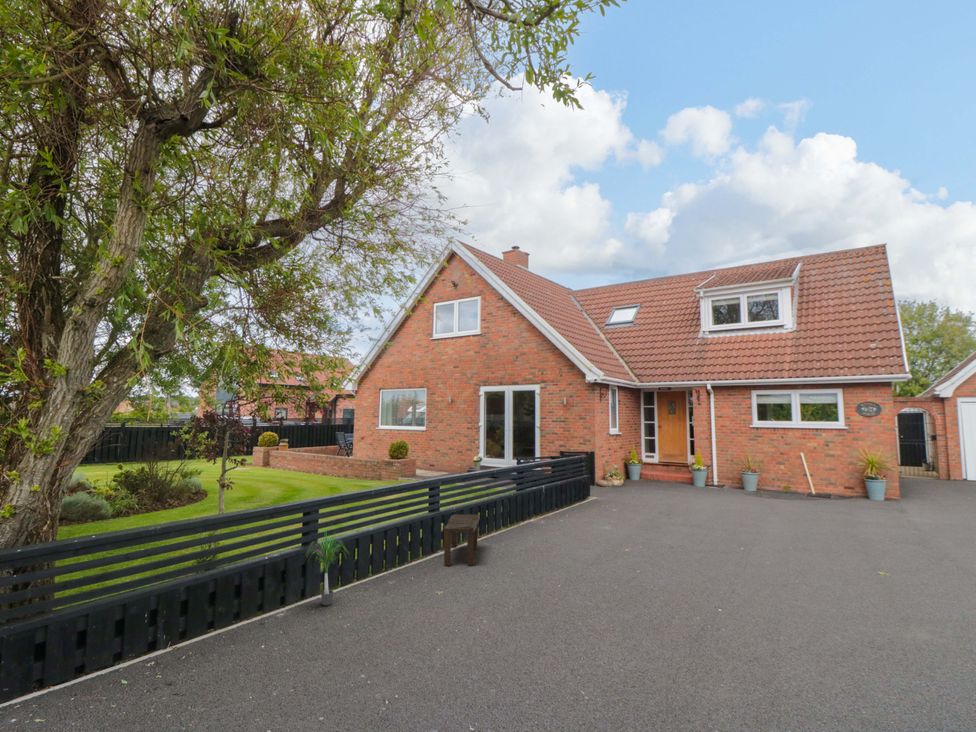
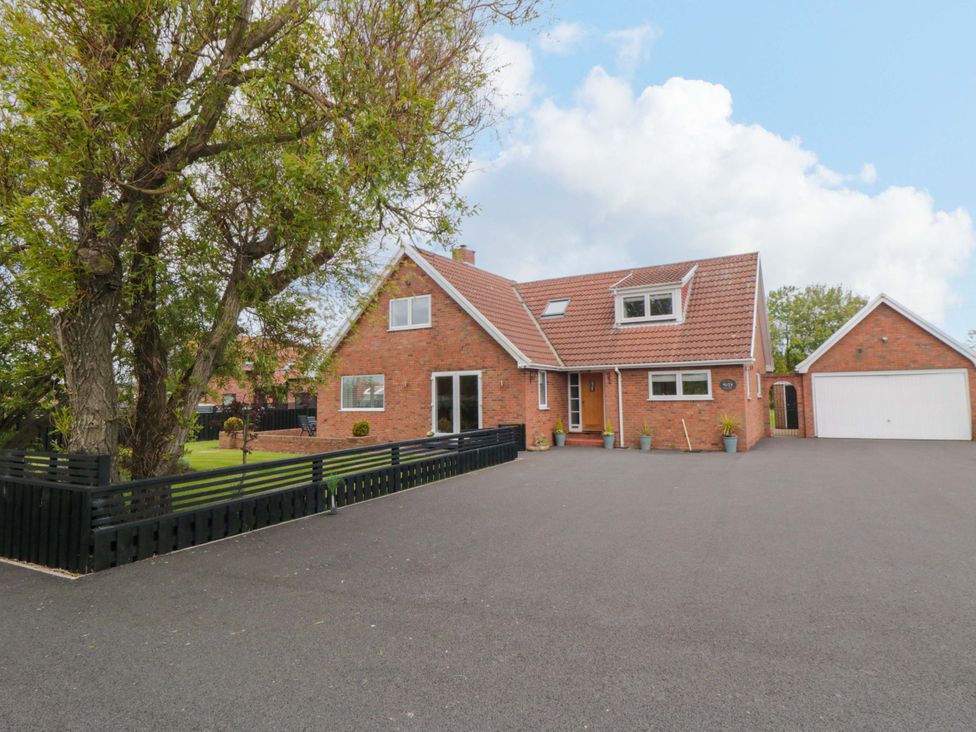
bench: present [444,514,480,566] -> none [404,465,429,496]

